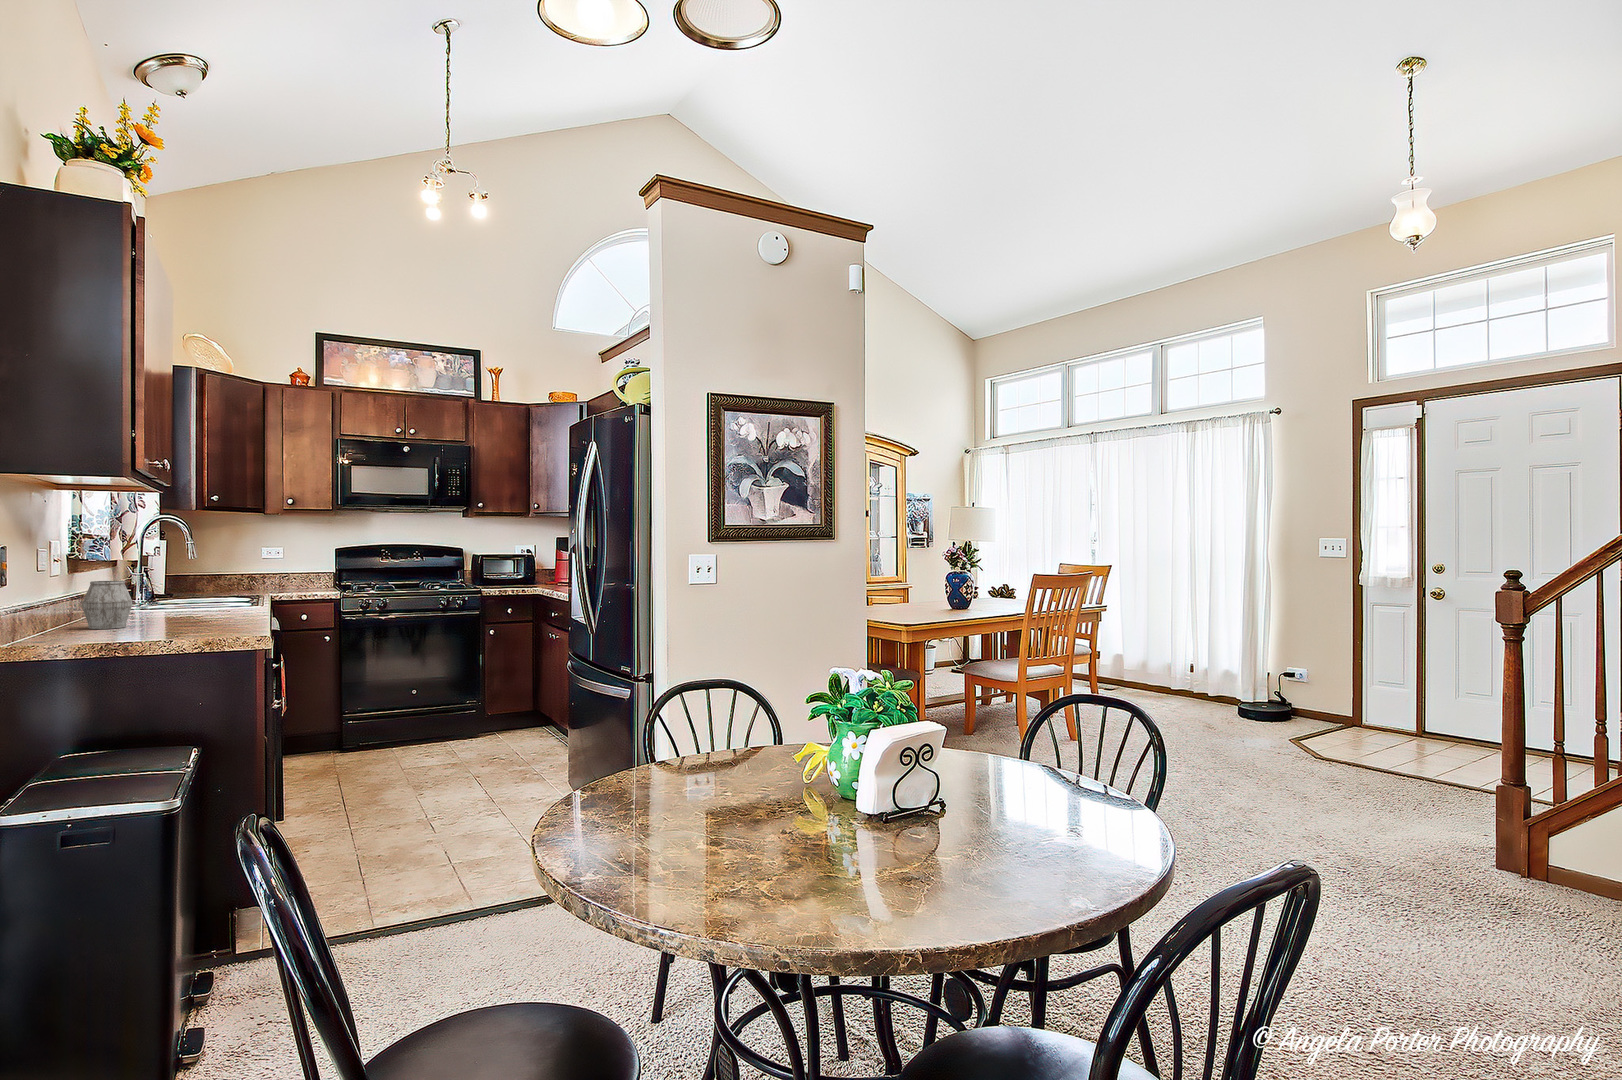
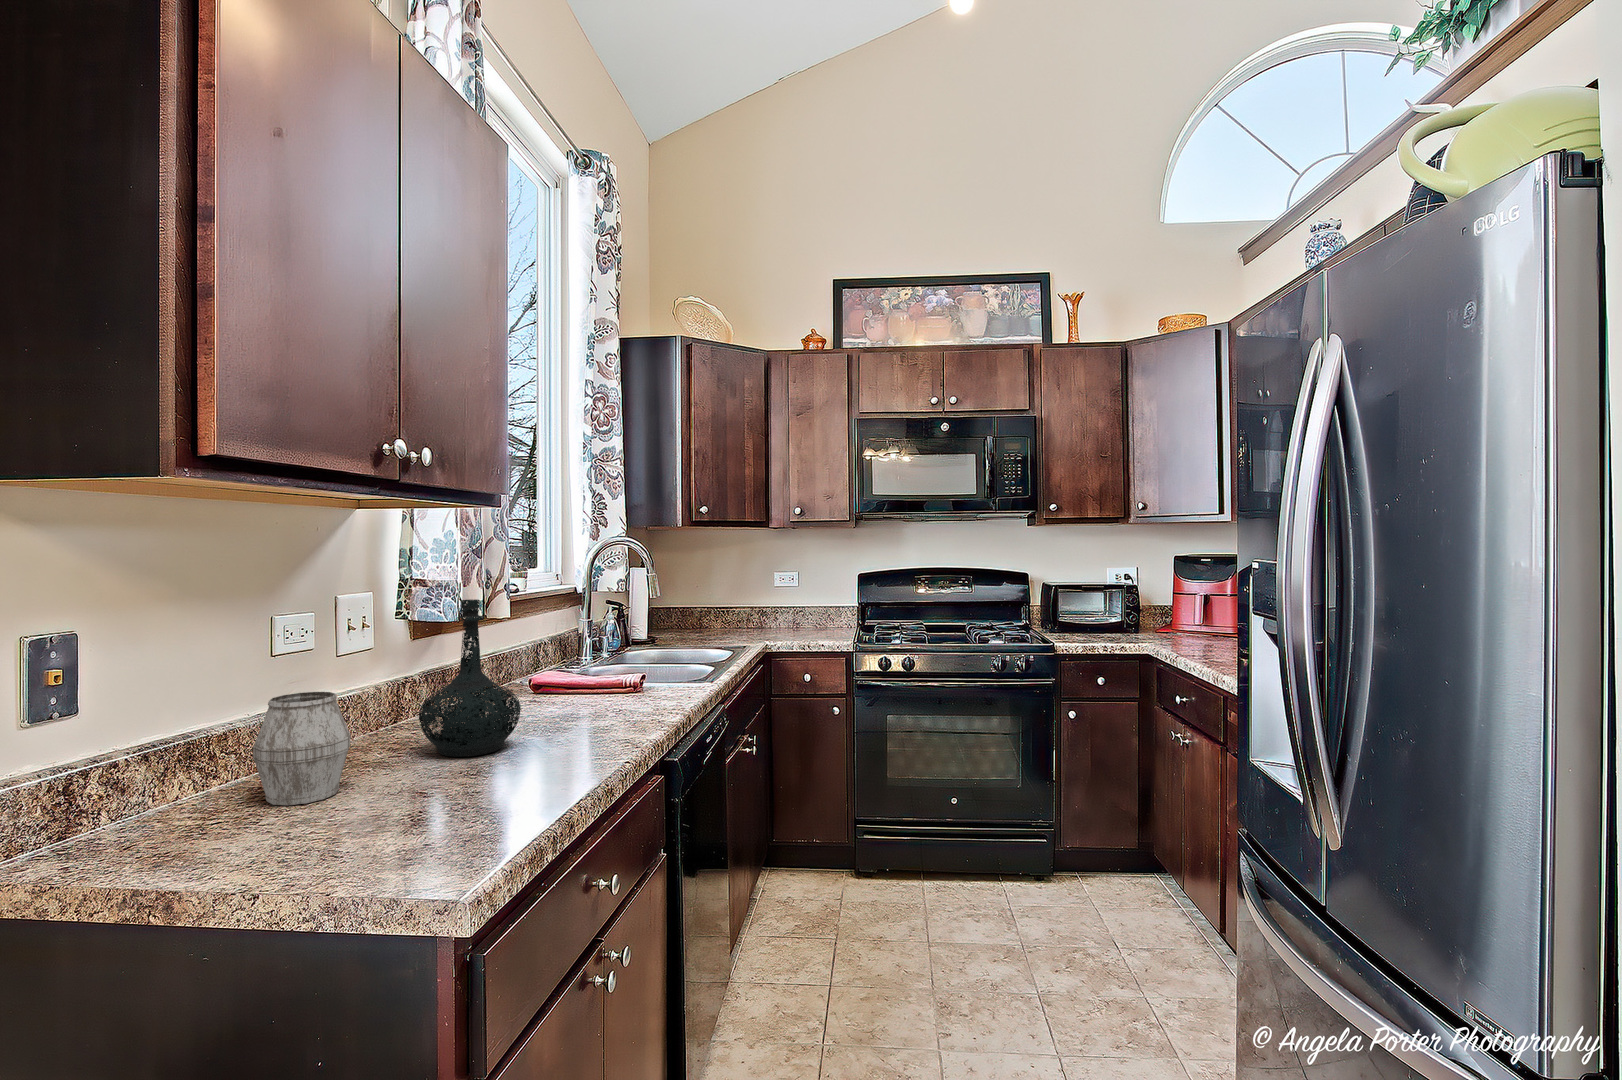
bottle: none [131,542,192,621] -> present [419,599,521,757]

